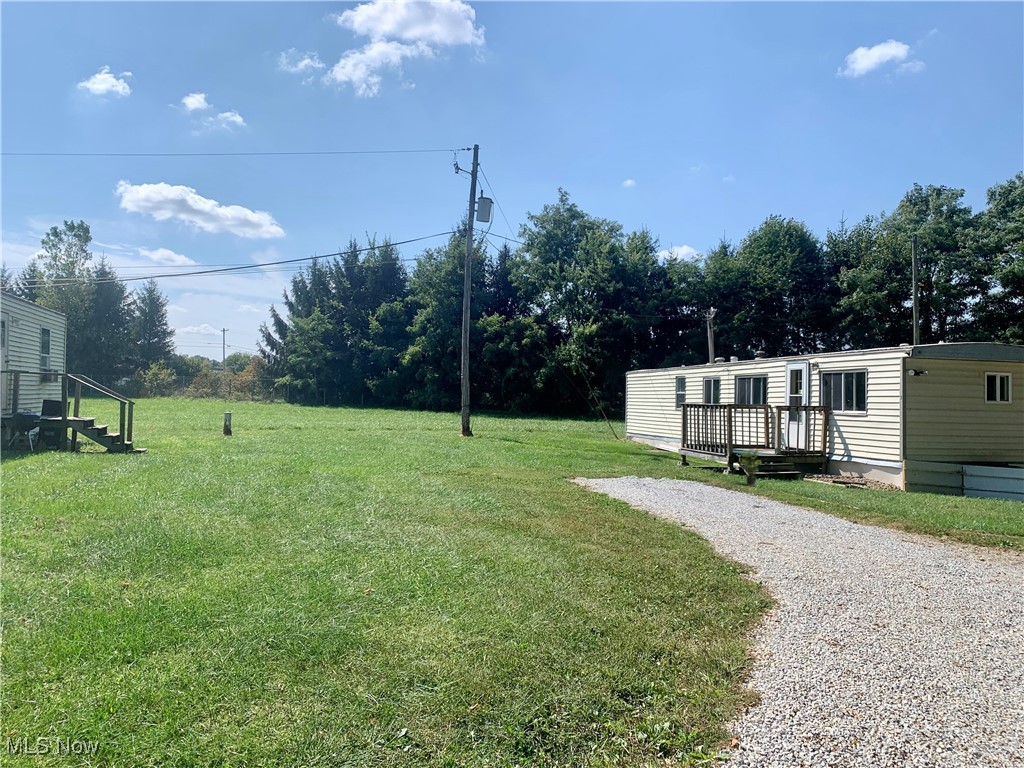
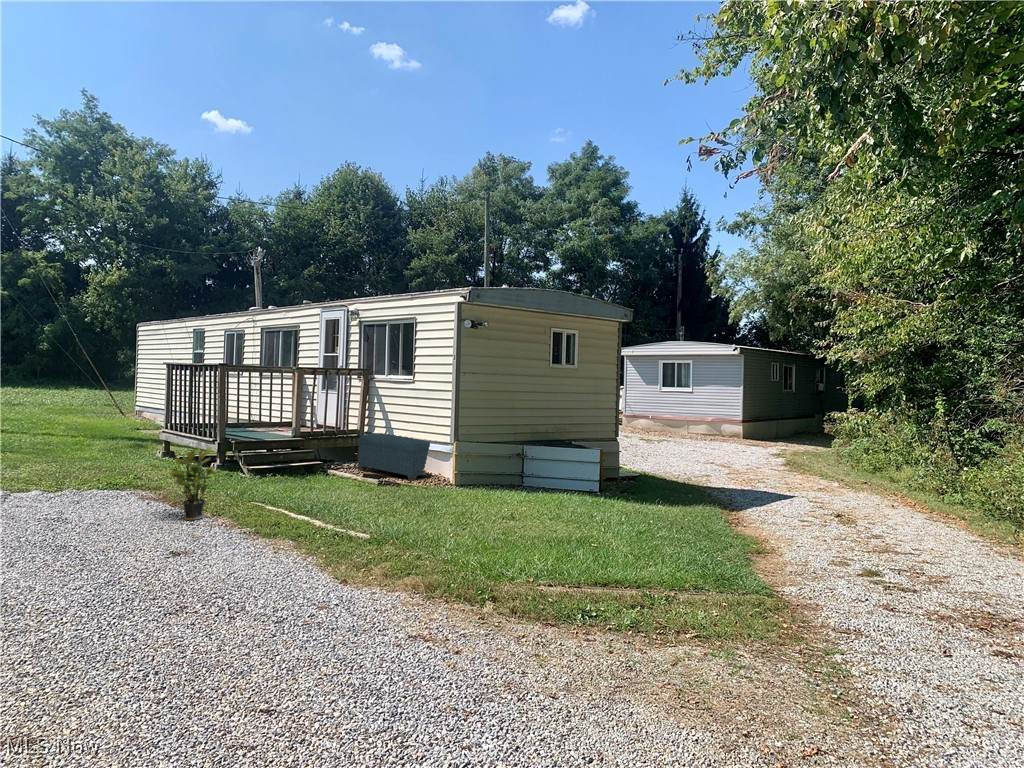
bench: none [824,453,890,487] -> present [358,433,435,481]

